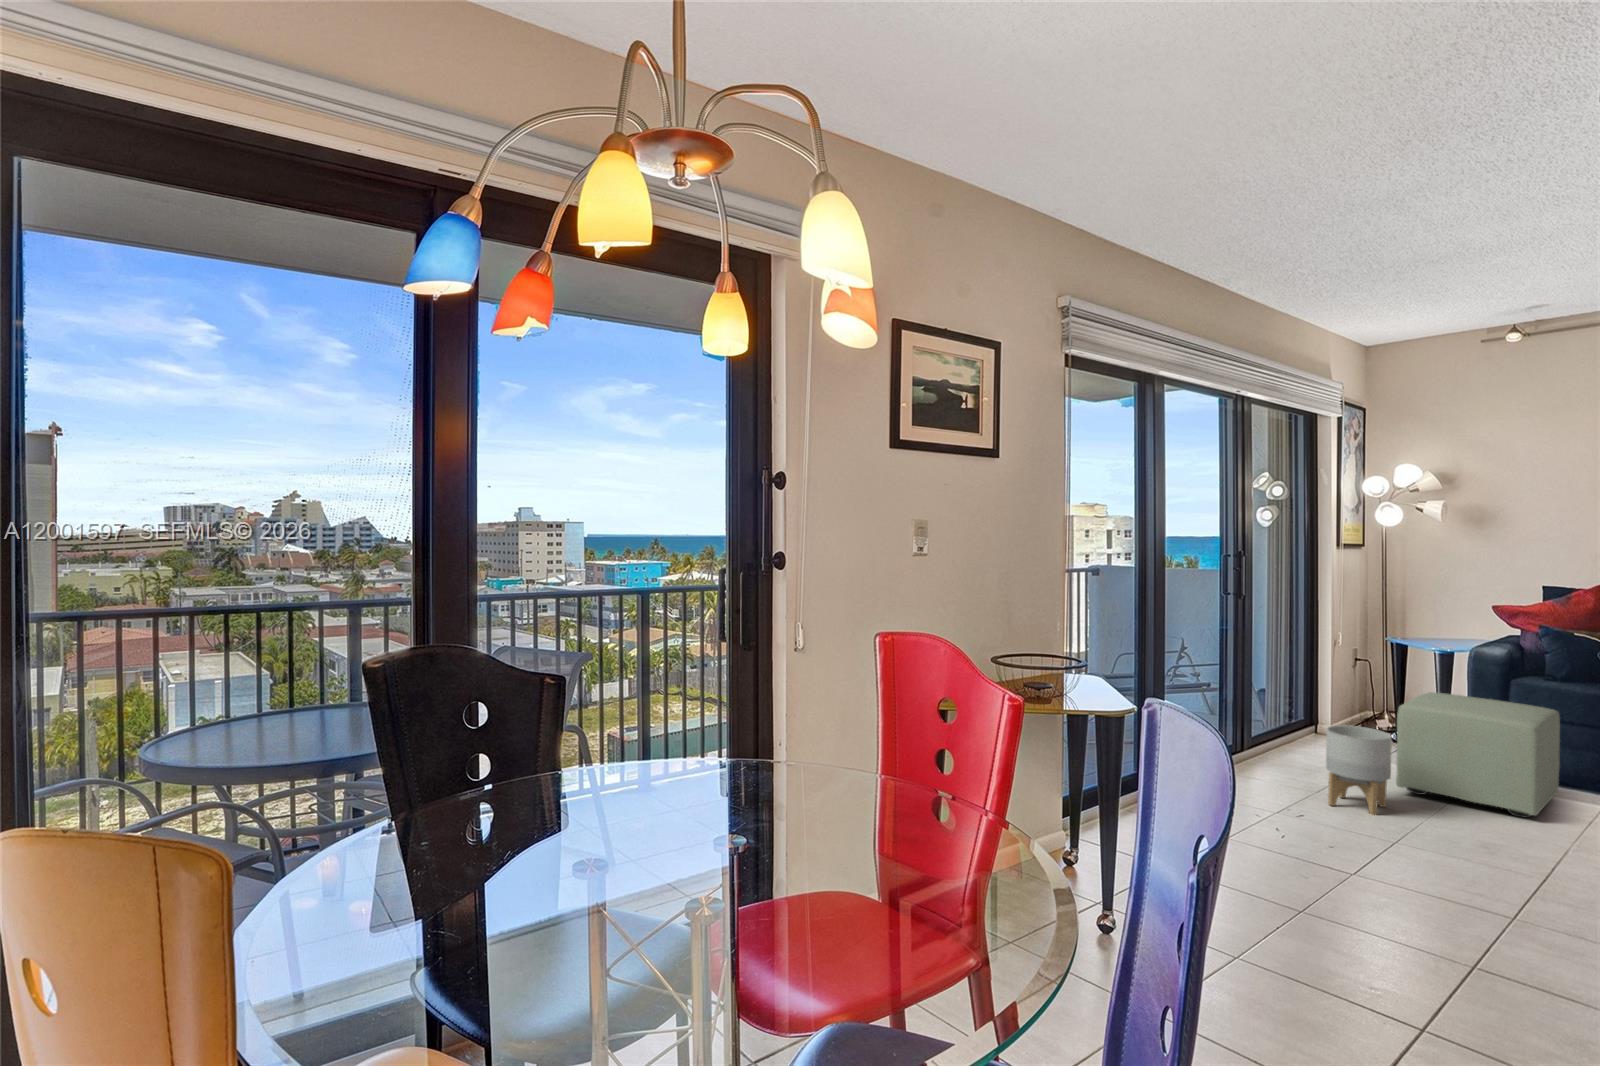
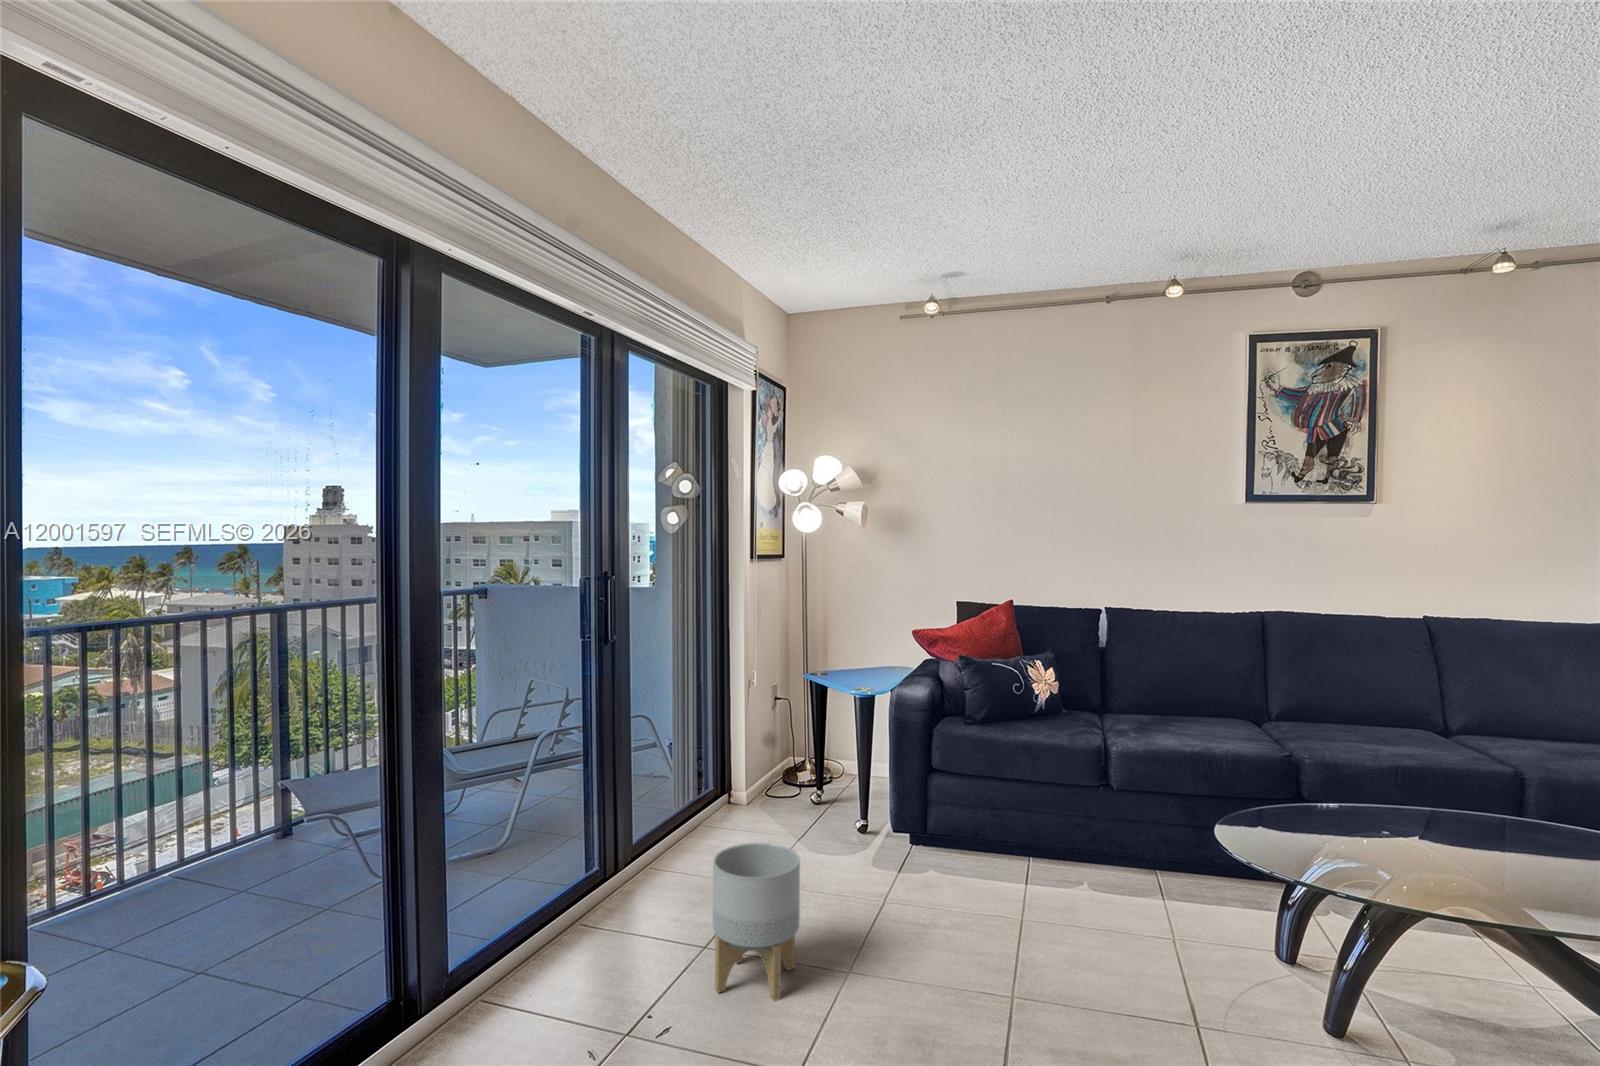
ottoman: present [1396,692,1560,817] -> none [810,756,983,941]

